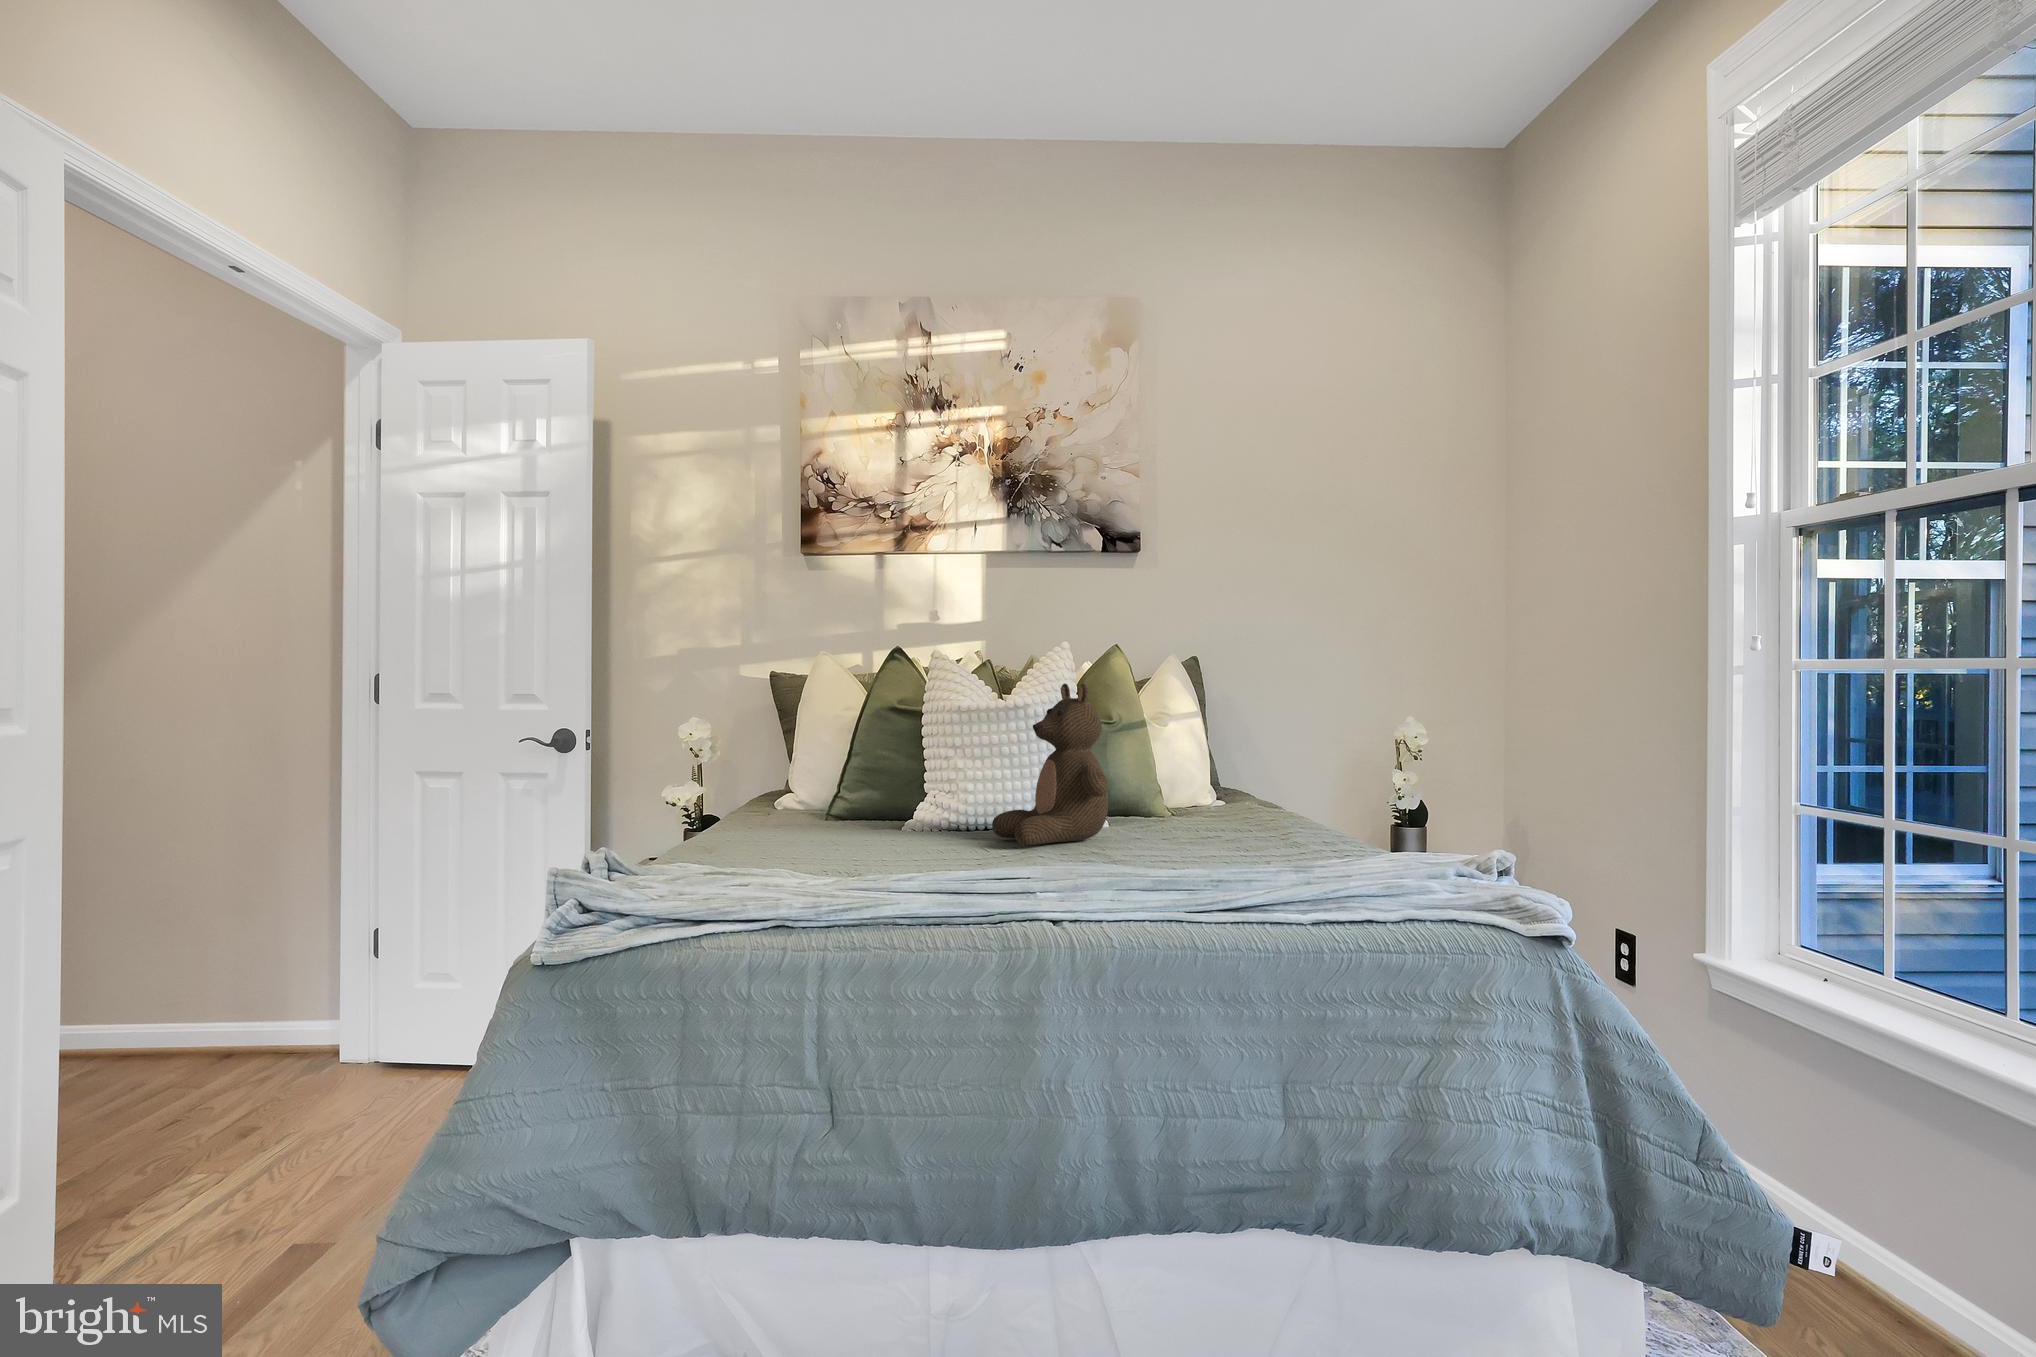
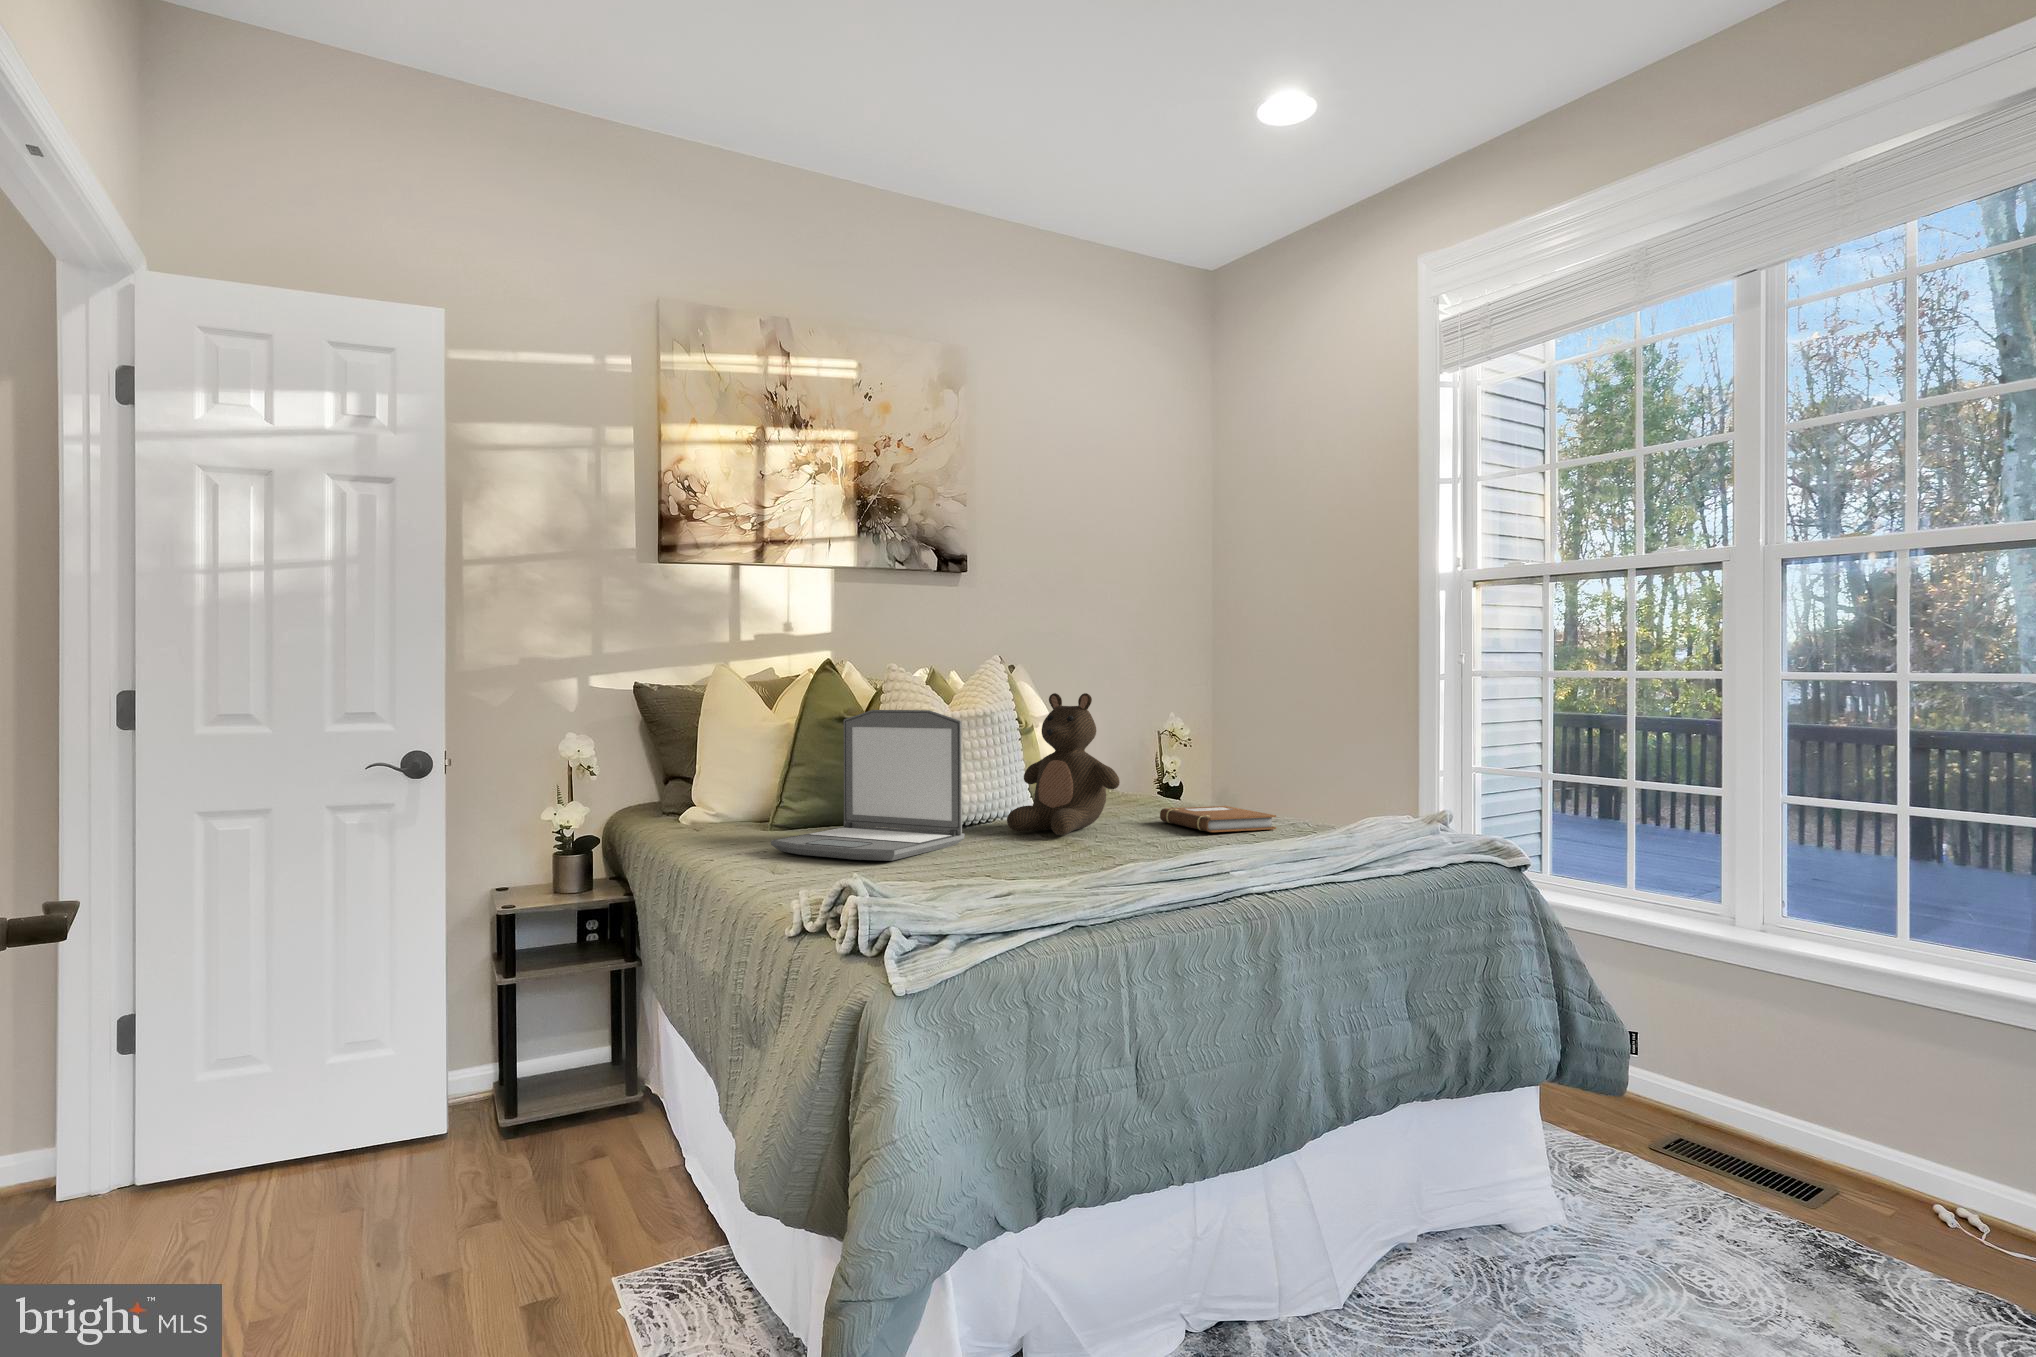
laptop: none [747,699,924,854] -> present [771,710,965,861]
notebook: none [1182,825,1286,861] -> present [1160,806,1276,832]

